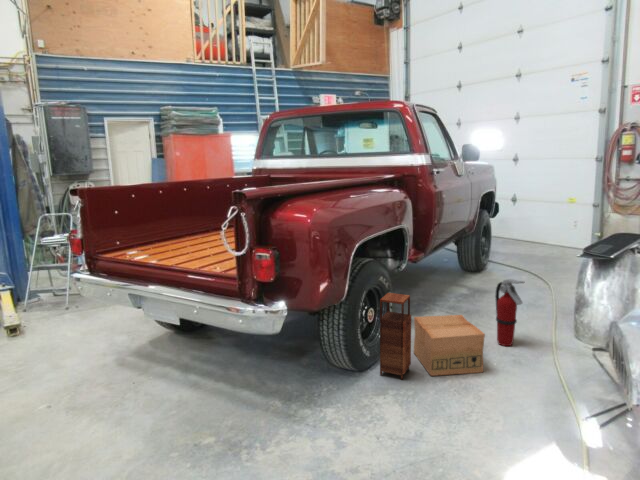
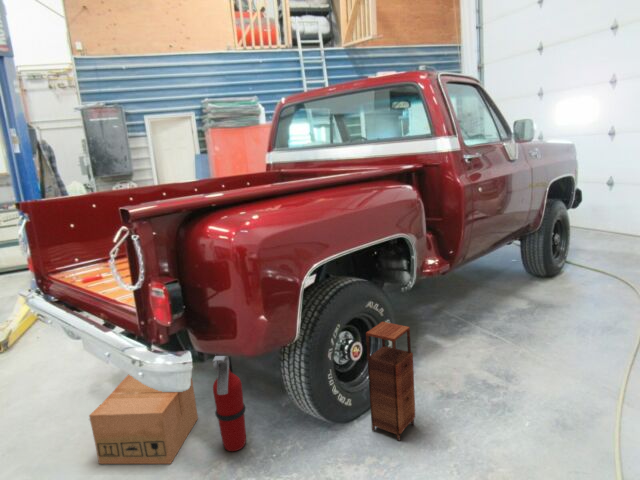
fire extinguisher: present [495,279,525,346] -> present [212,356,246,451]
cardboard box: present [414,315,485,376] -> present [89,374,198,464]

